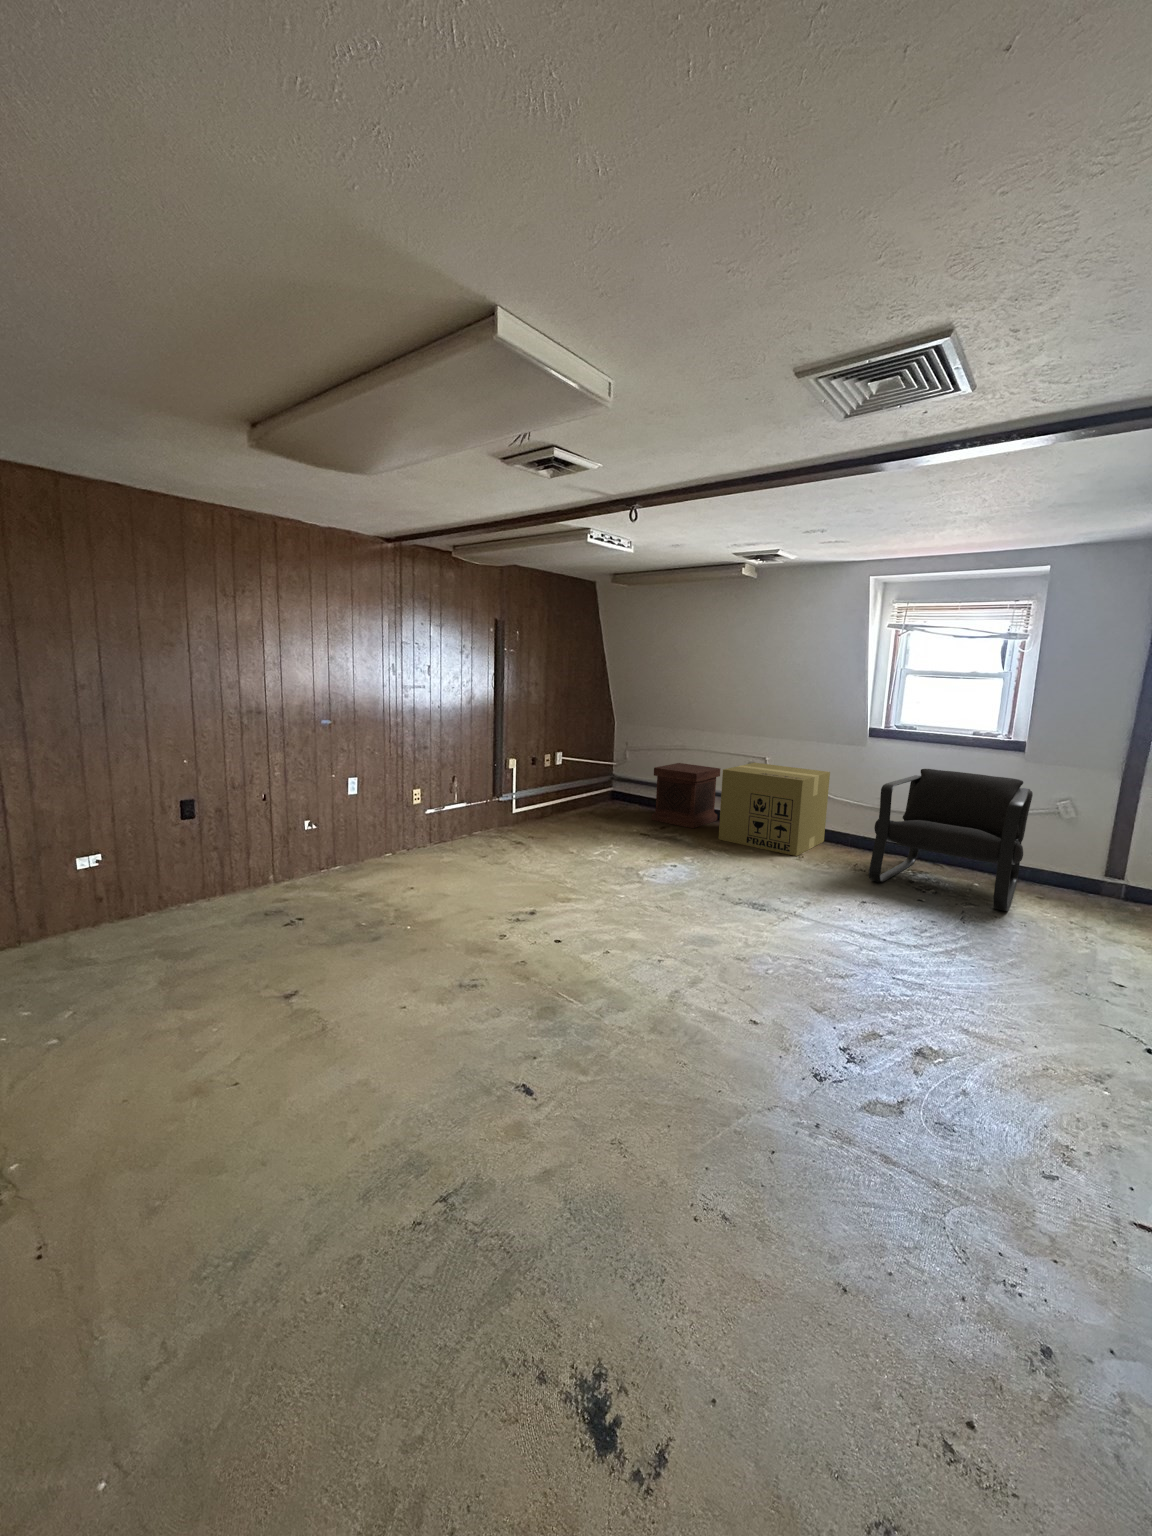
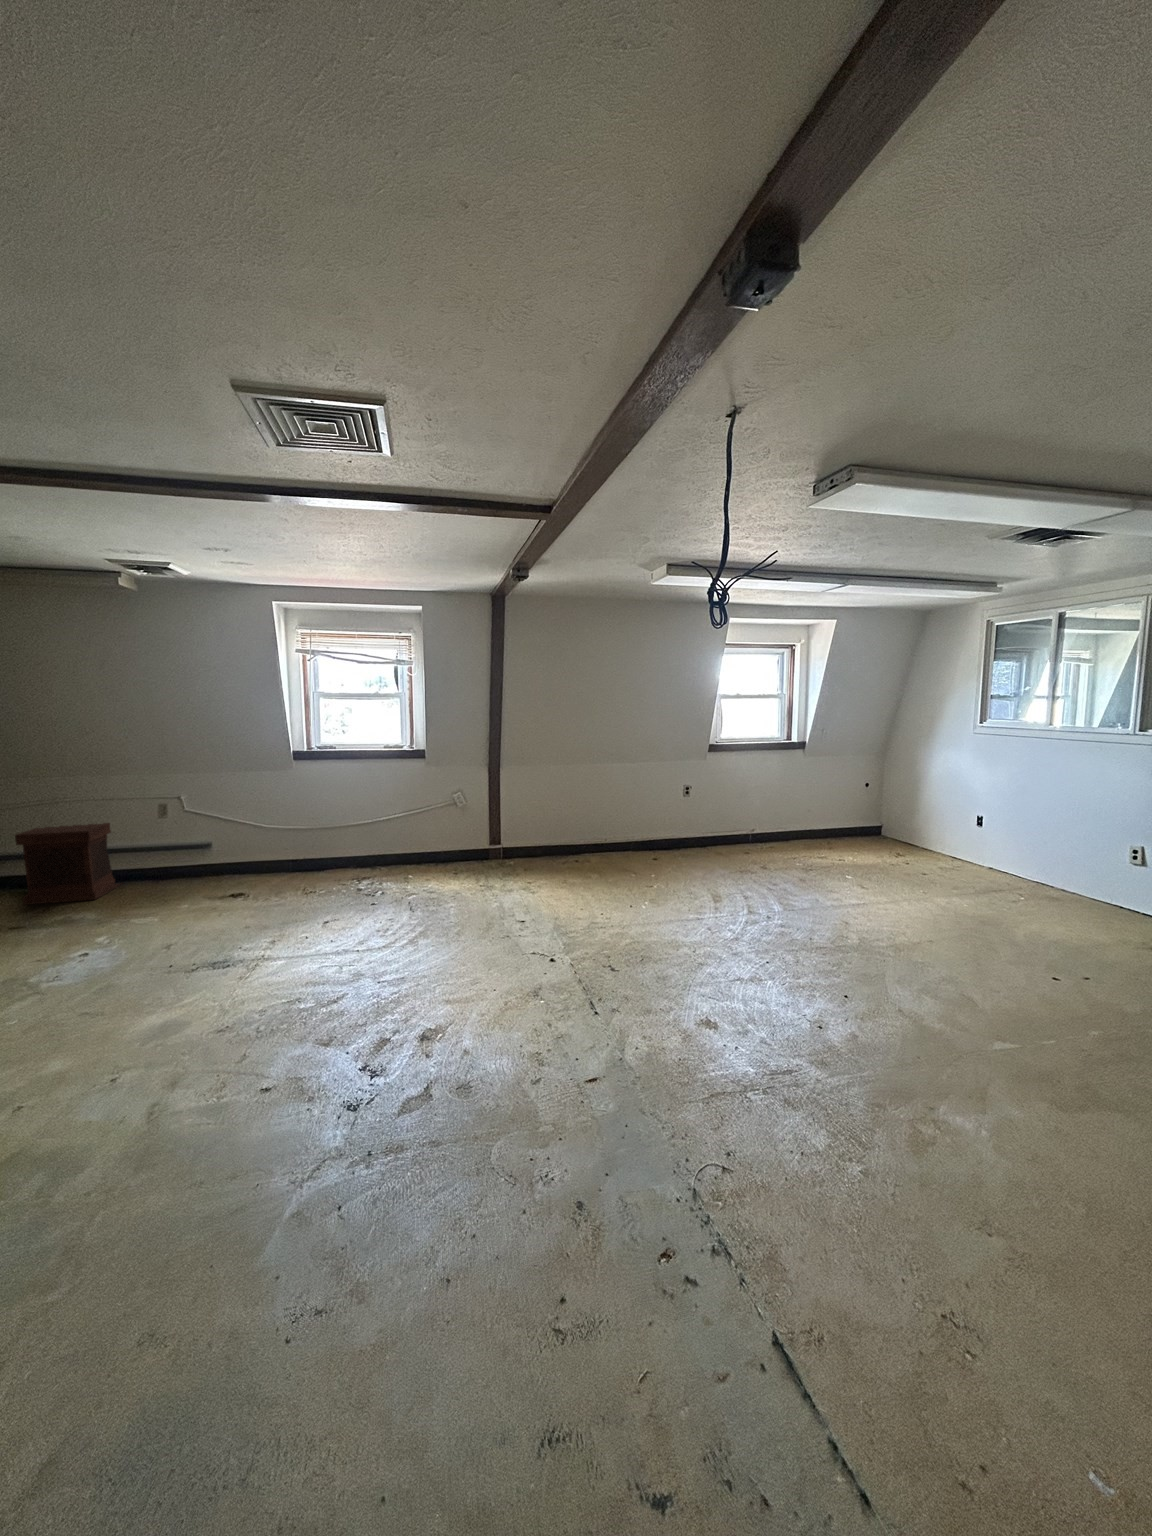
cardboard box: present [718,763,830,856] -> none [129,801,264,904]
armchair: present [869,769,1033,911] -> none [320,781,443,899]

